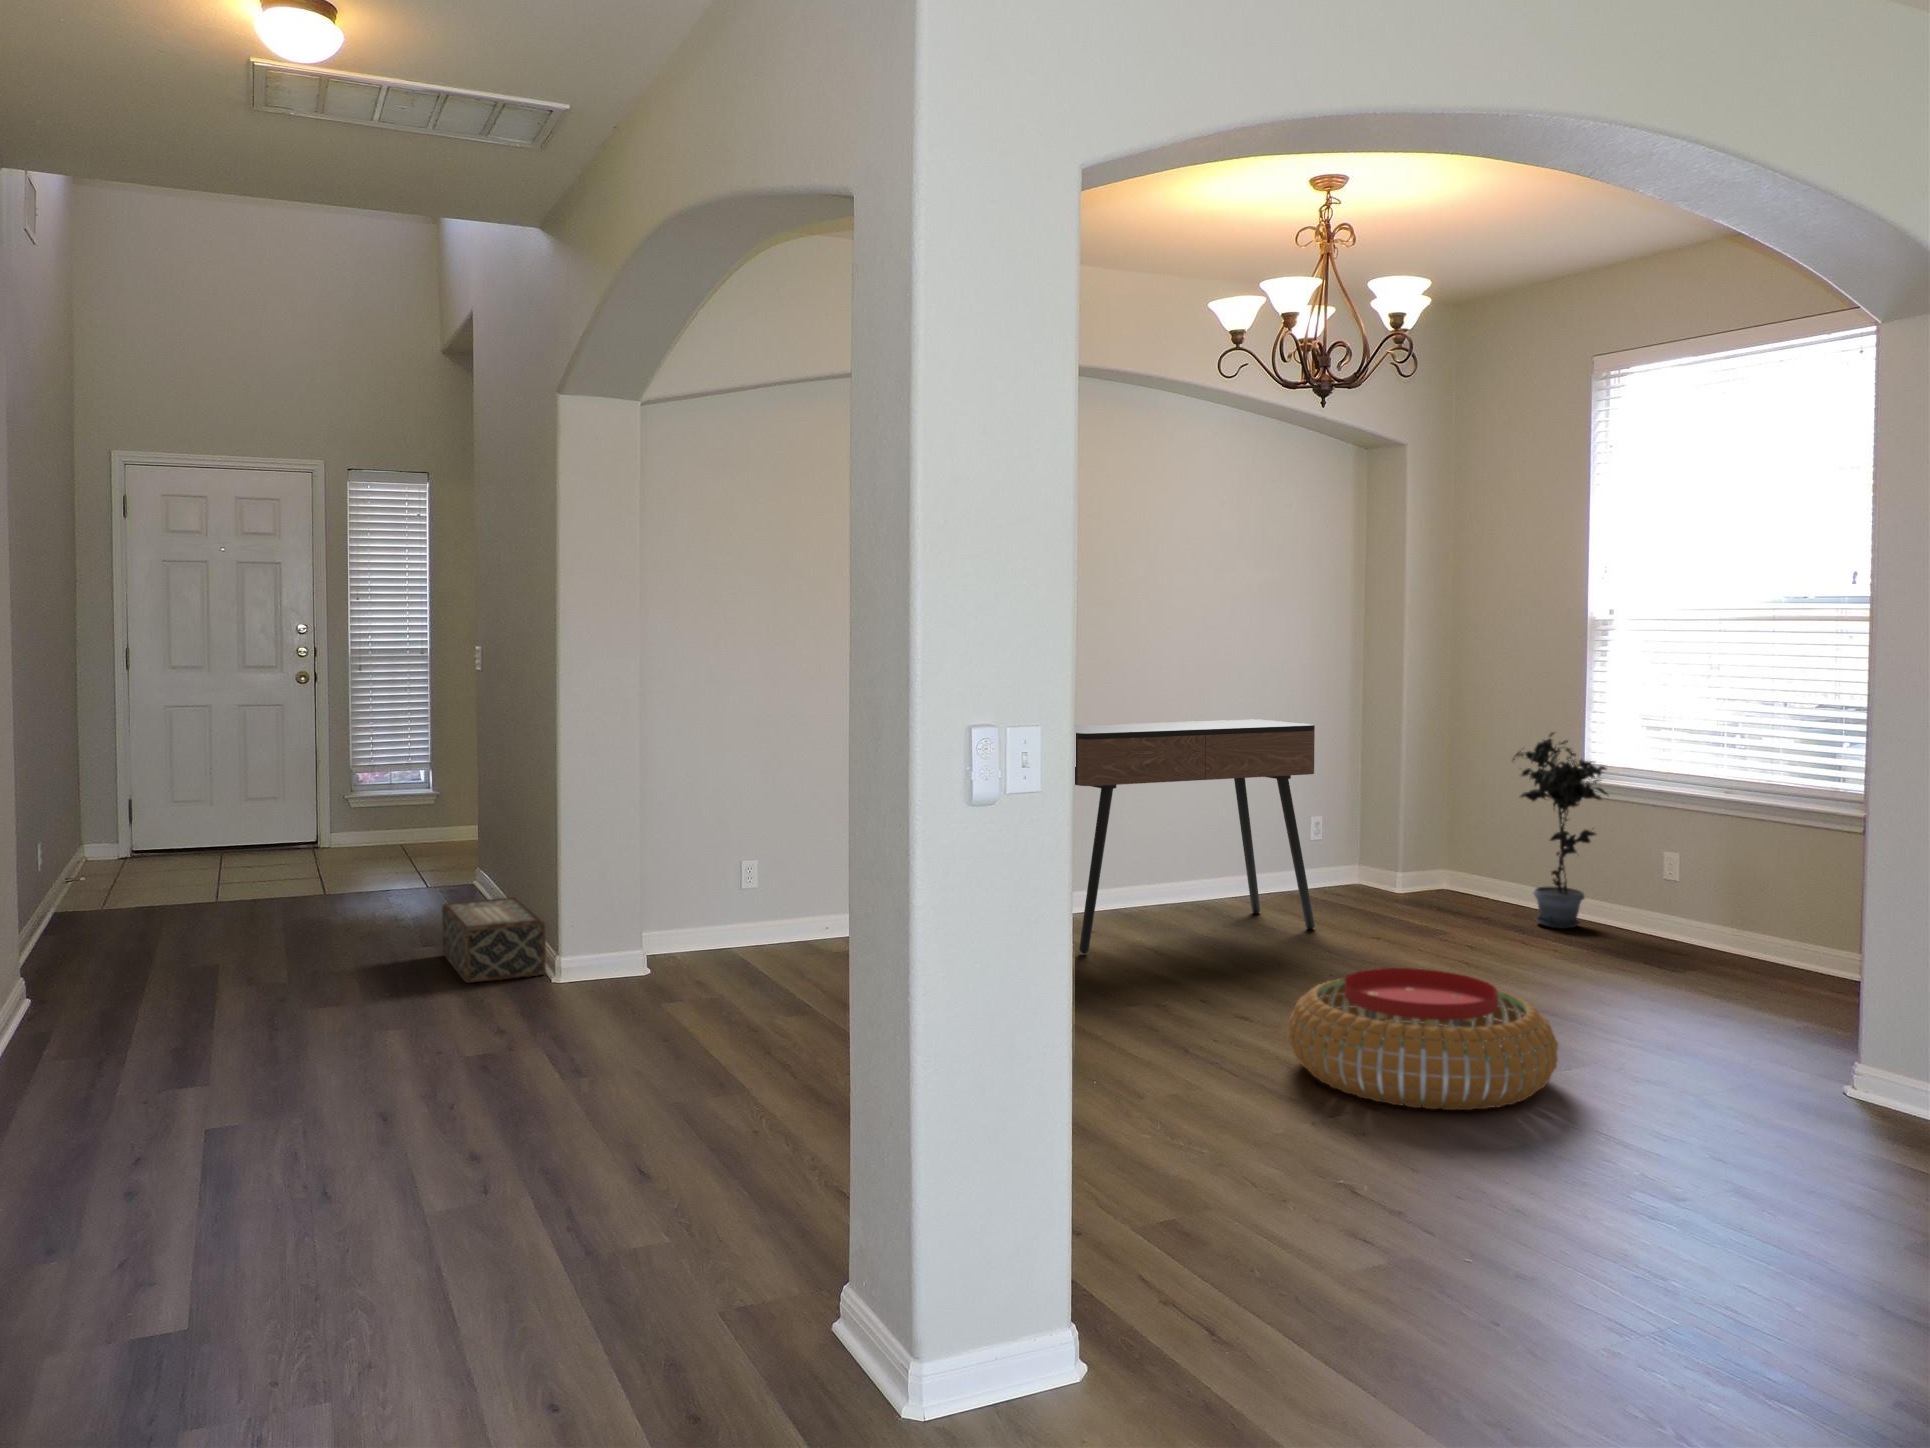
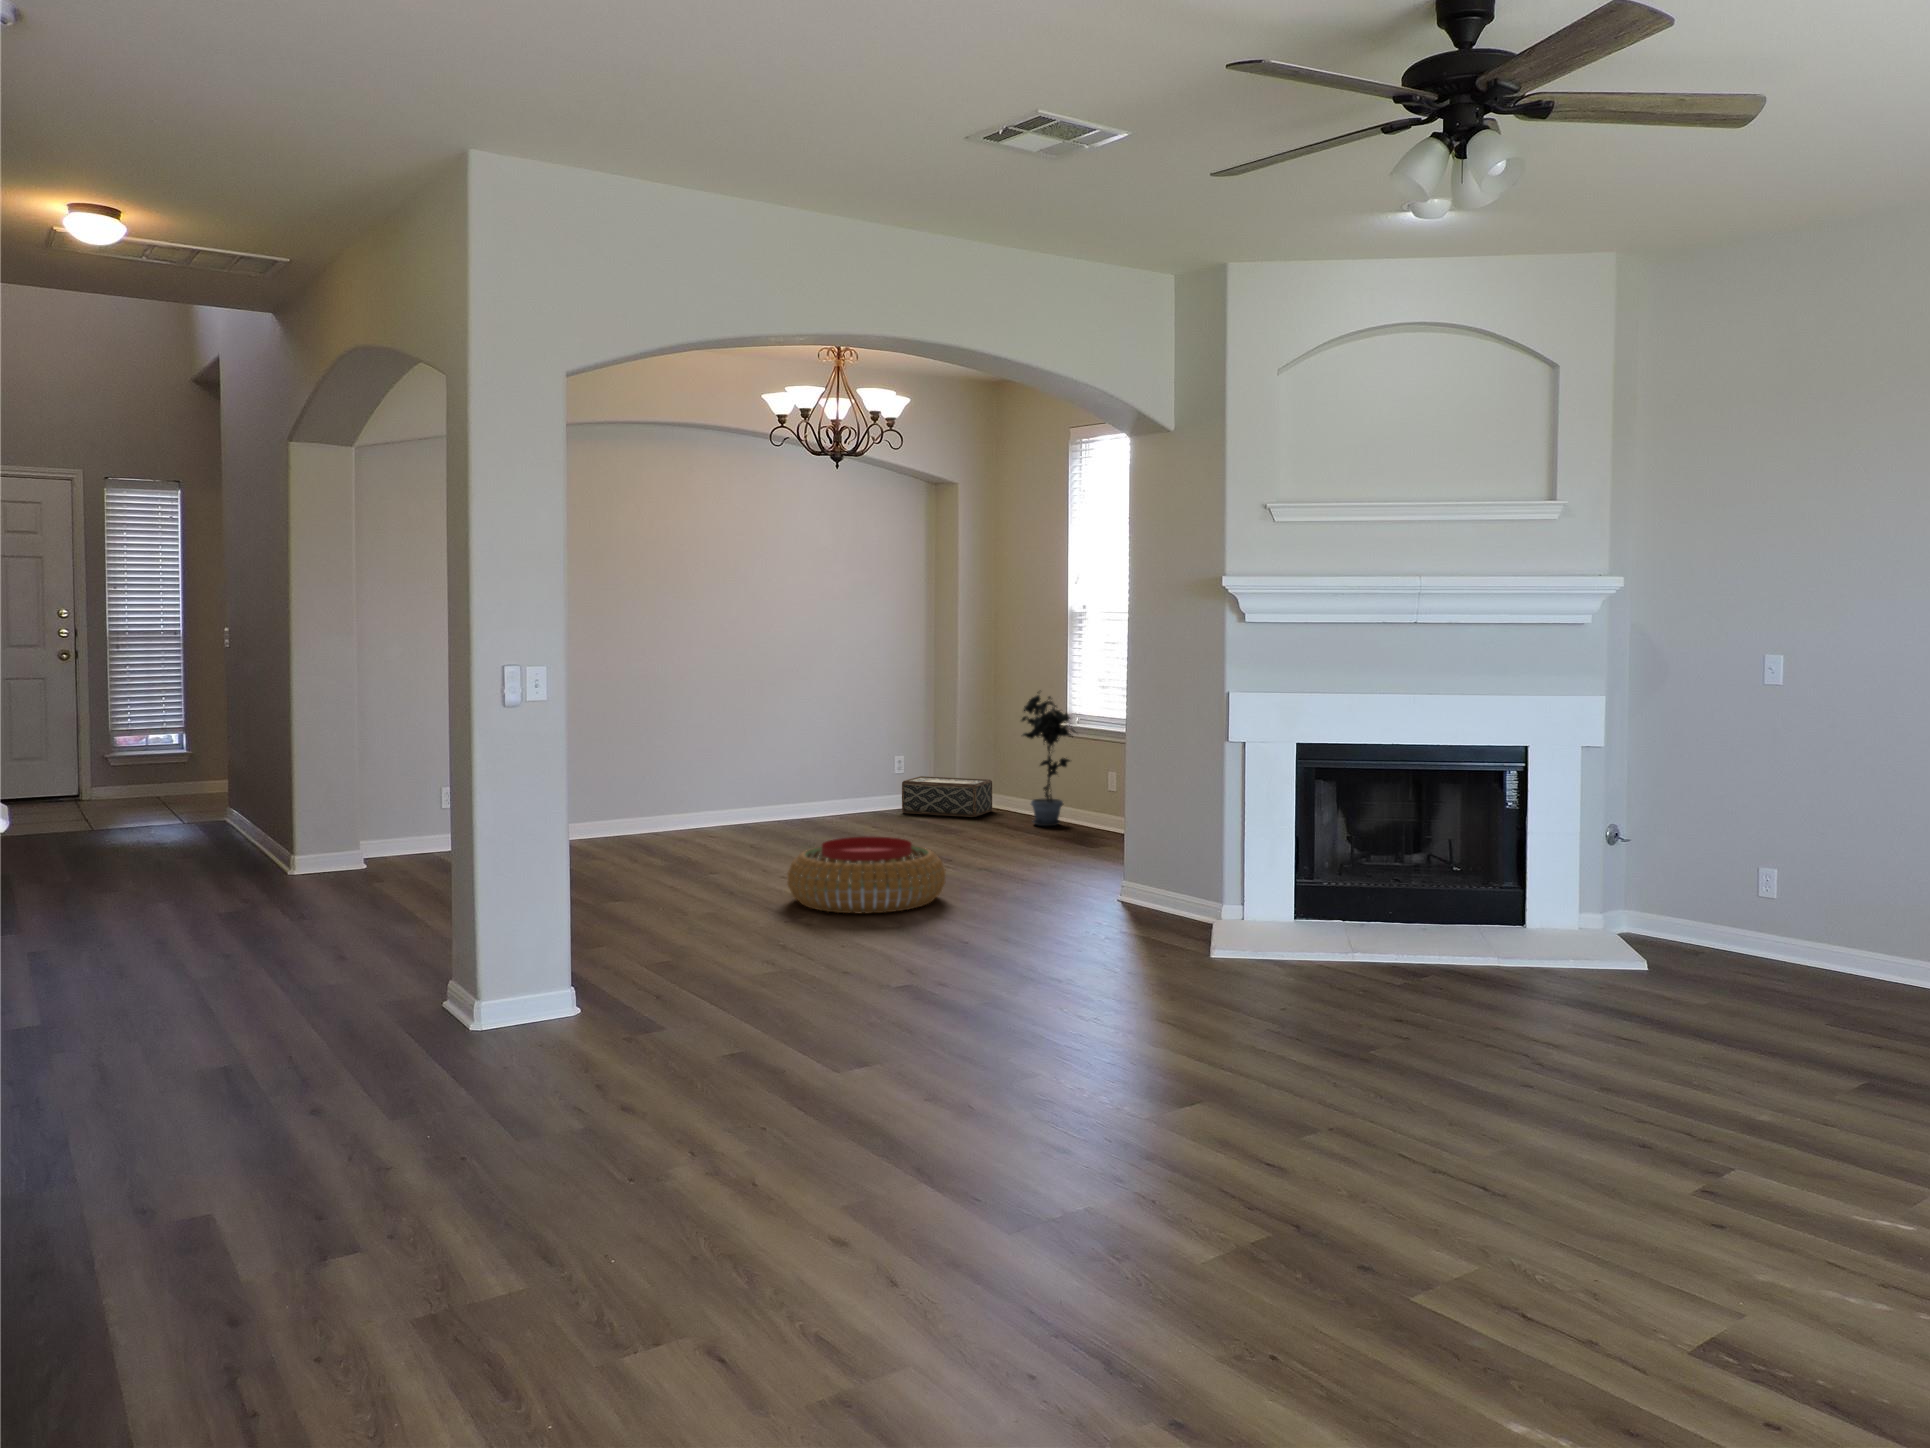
console table: present [1075,719,1315,954] -> none [668,684,877,849]
woven basket: present [442,897,546,983] -> present [902,776,992,817]

